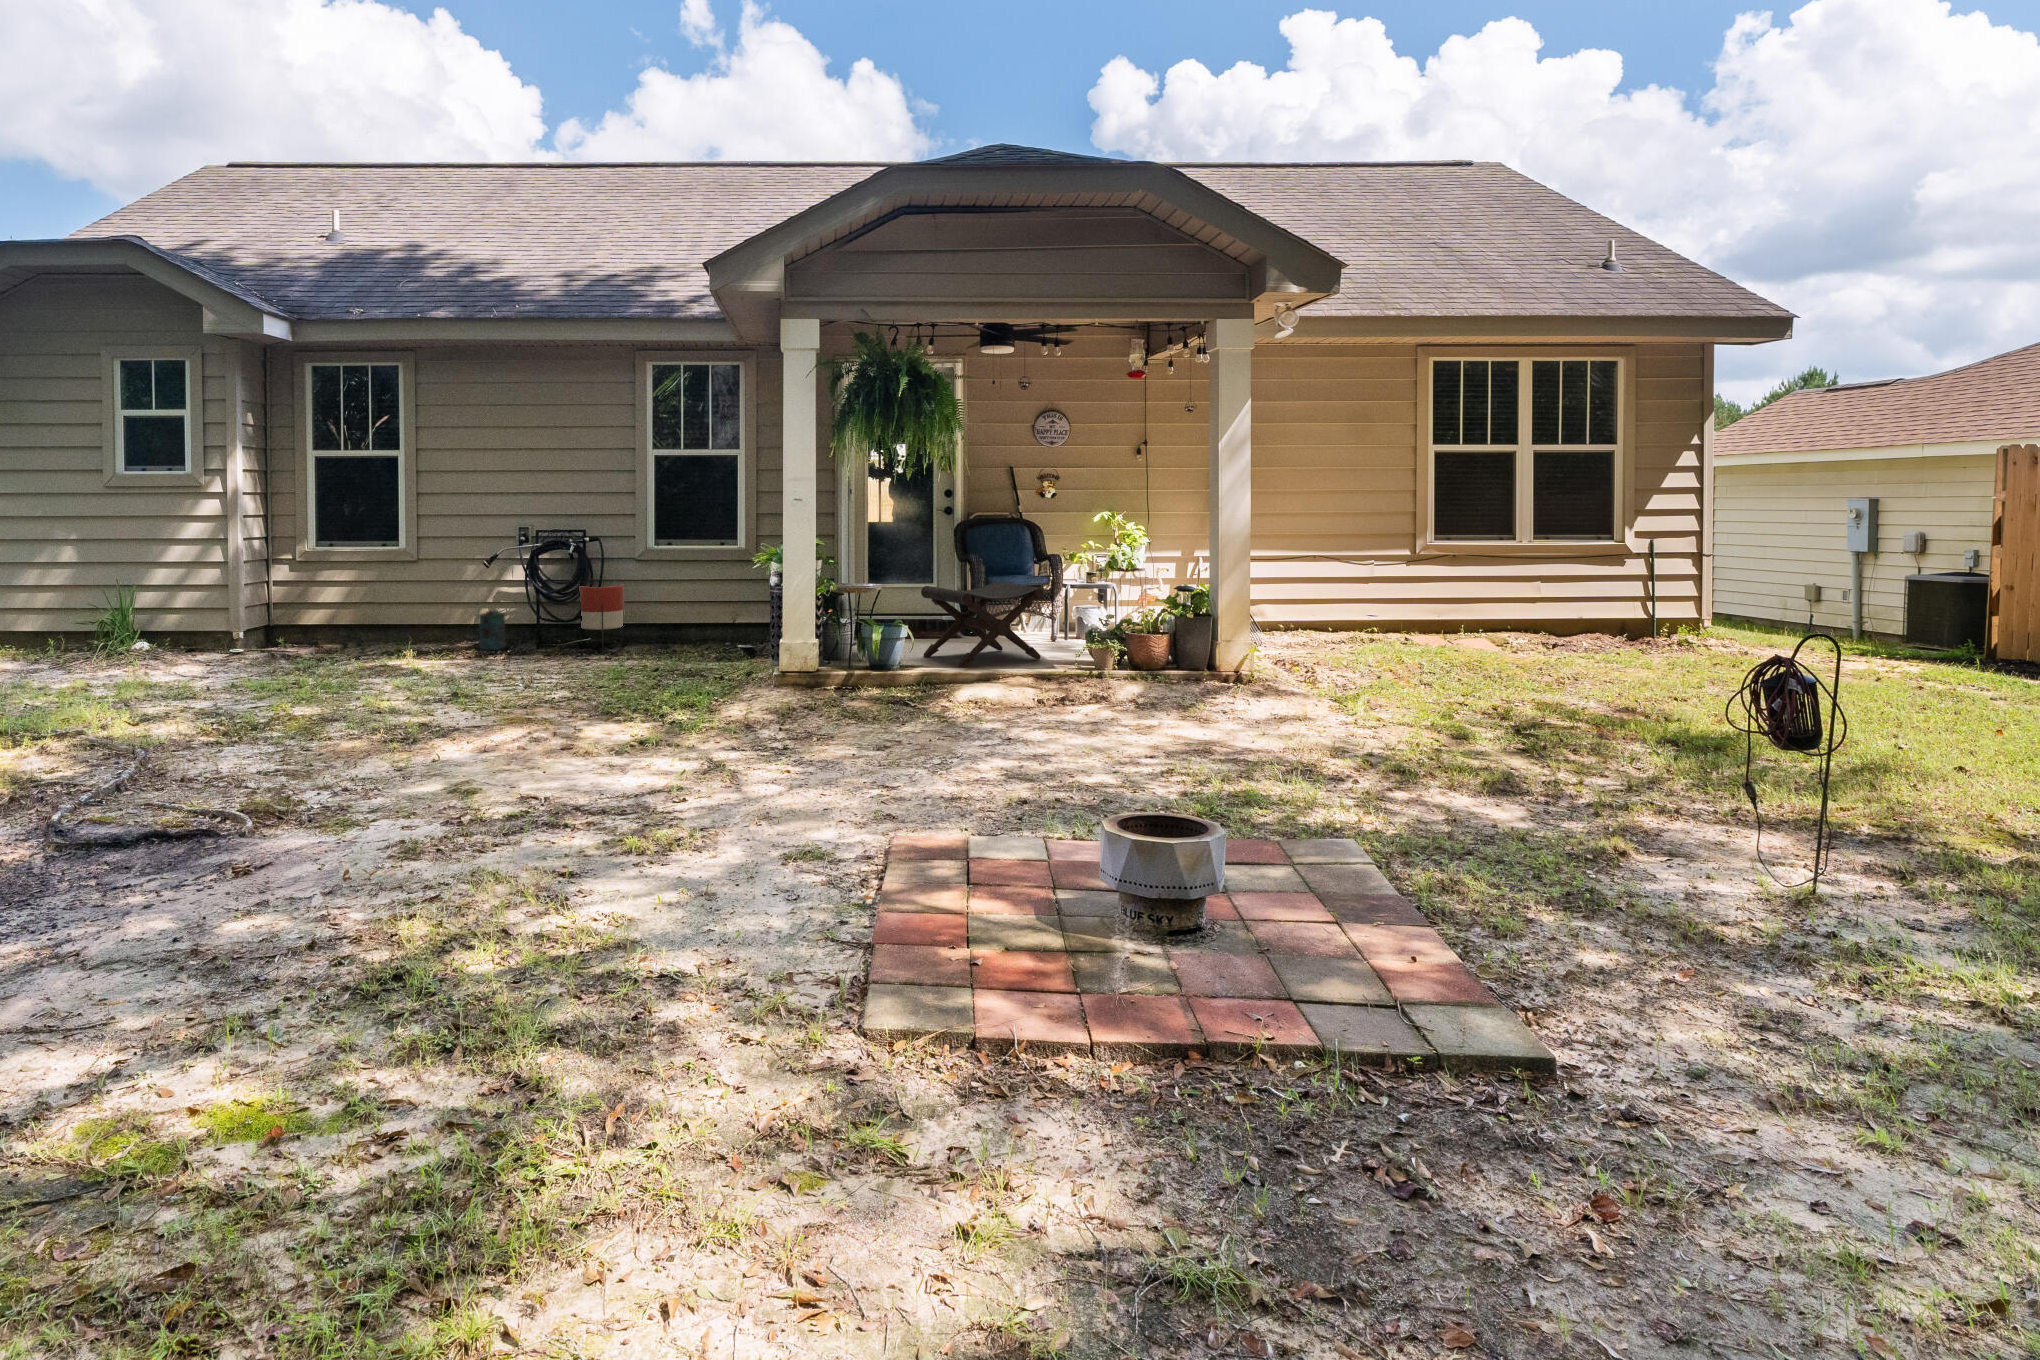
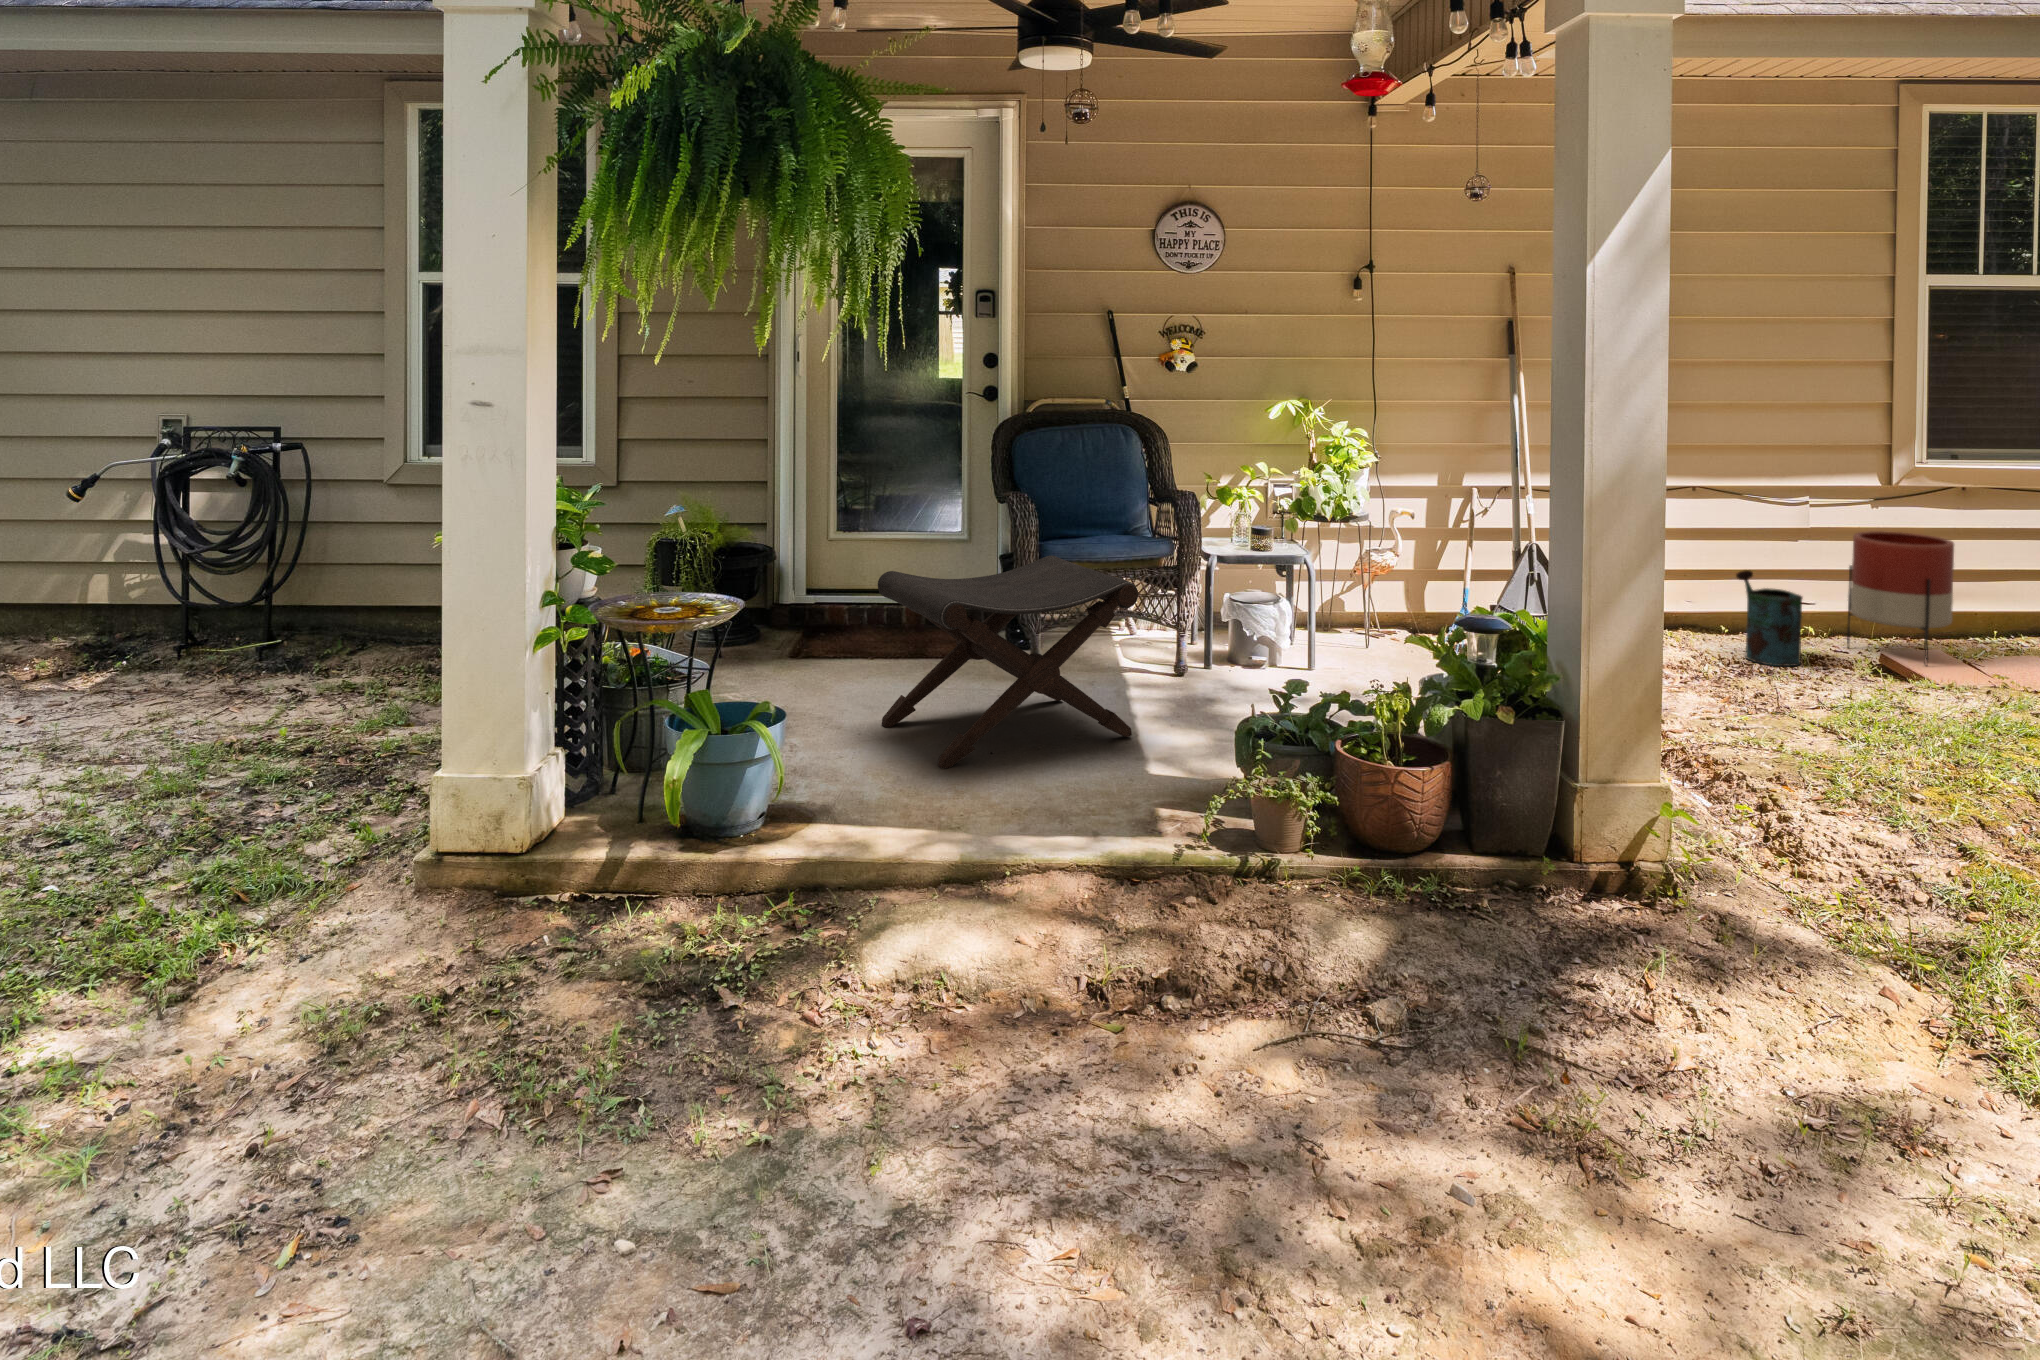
planter: present [579,584,625,648] -> present [1847,531,1954,666]
watering can: present [479,611,507,650] -> present [1736,570,1802,666]

